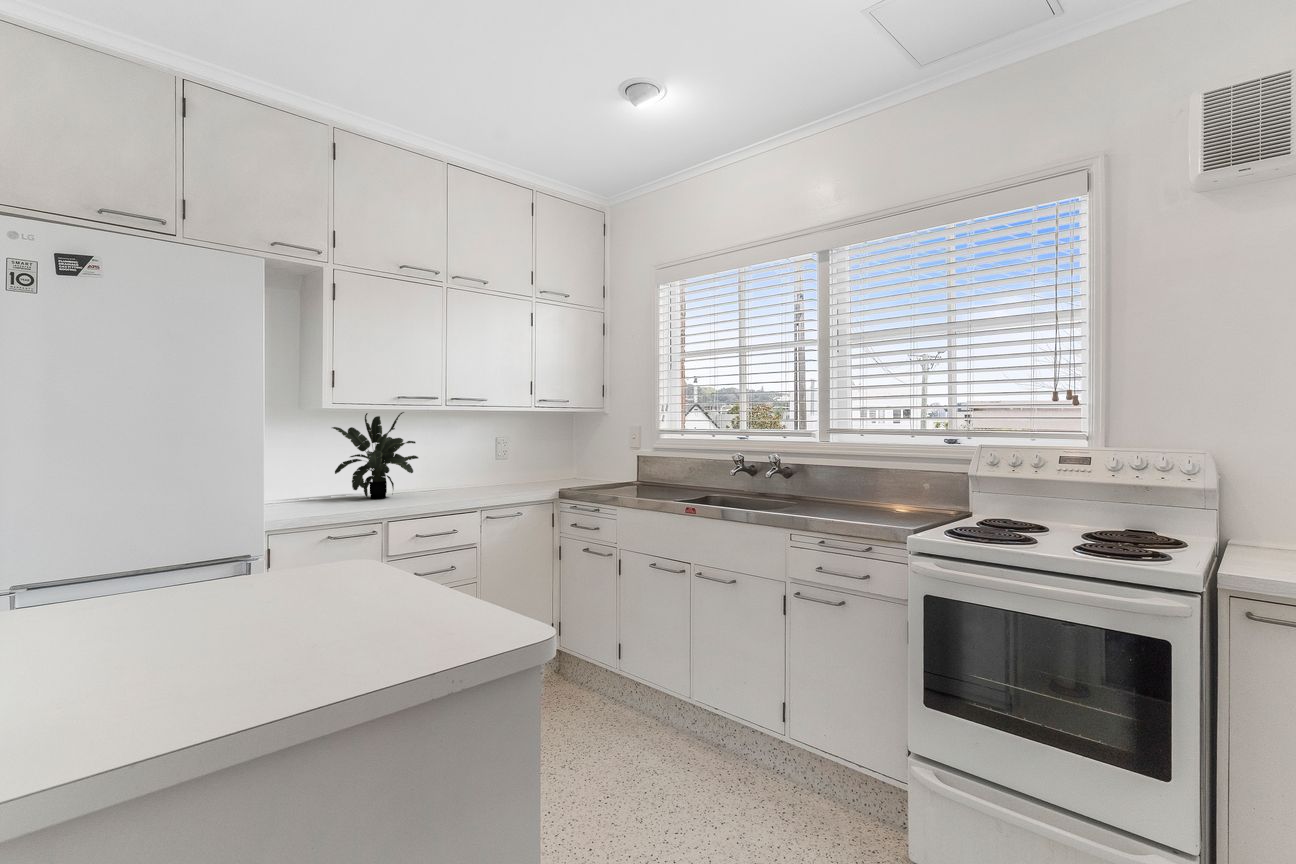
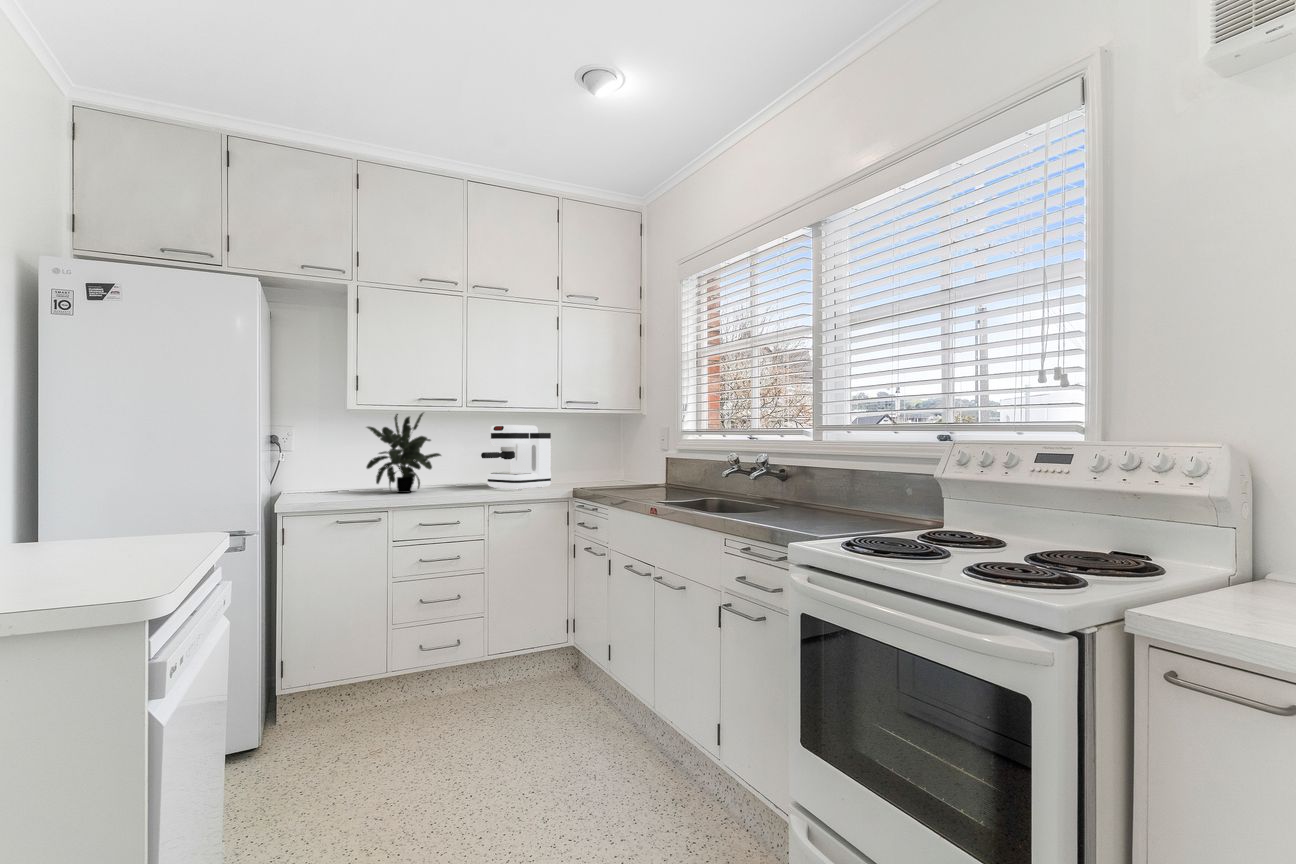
coffee maker: none [463,426,528,492] -> present [481,425,551,490]

